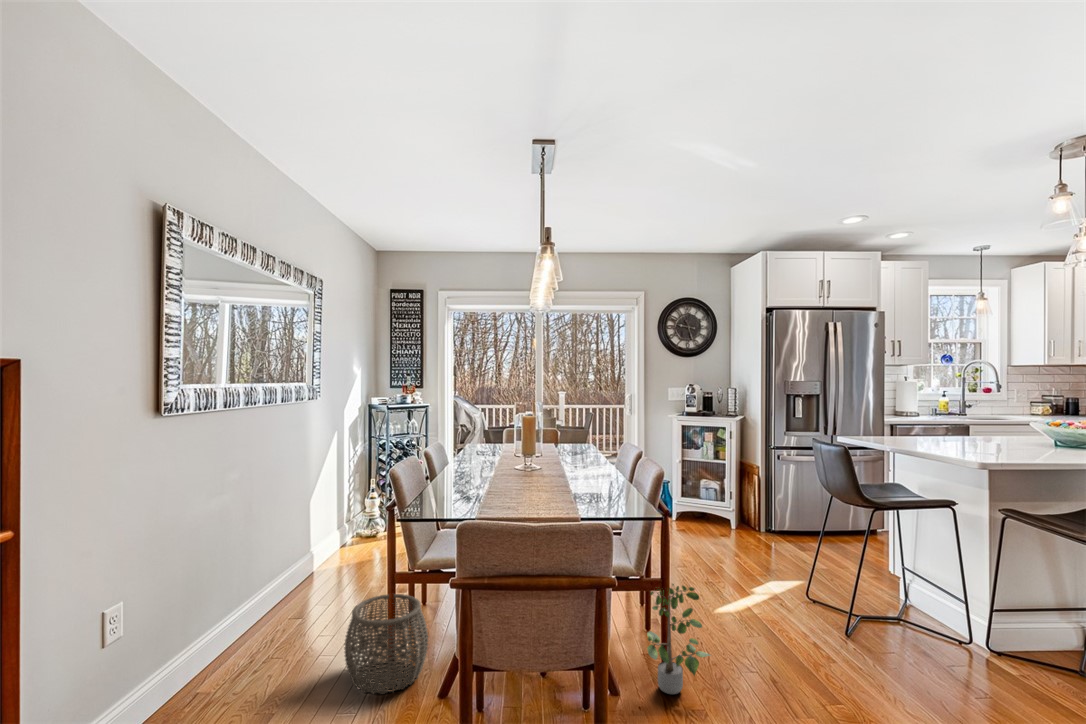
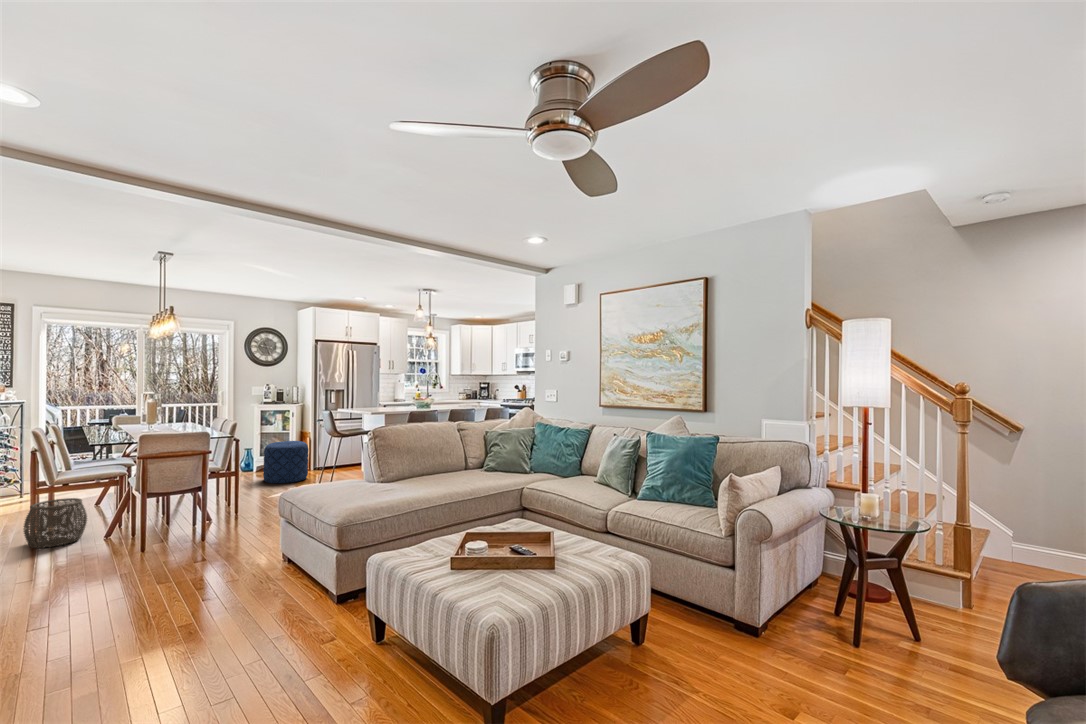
pouf: none [692,486,766,566] -> present [263,441,308,483]
potted plant: present [647,584,710,694] -> none [228,467,263,519]

